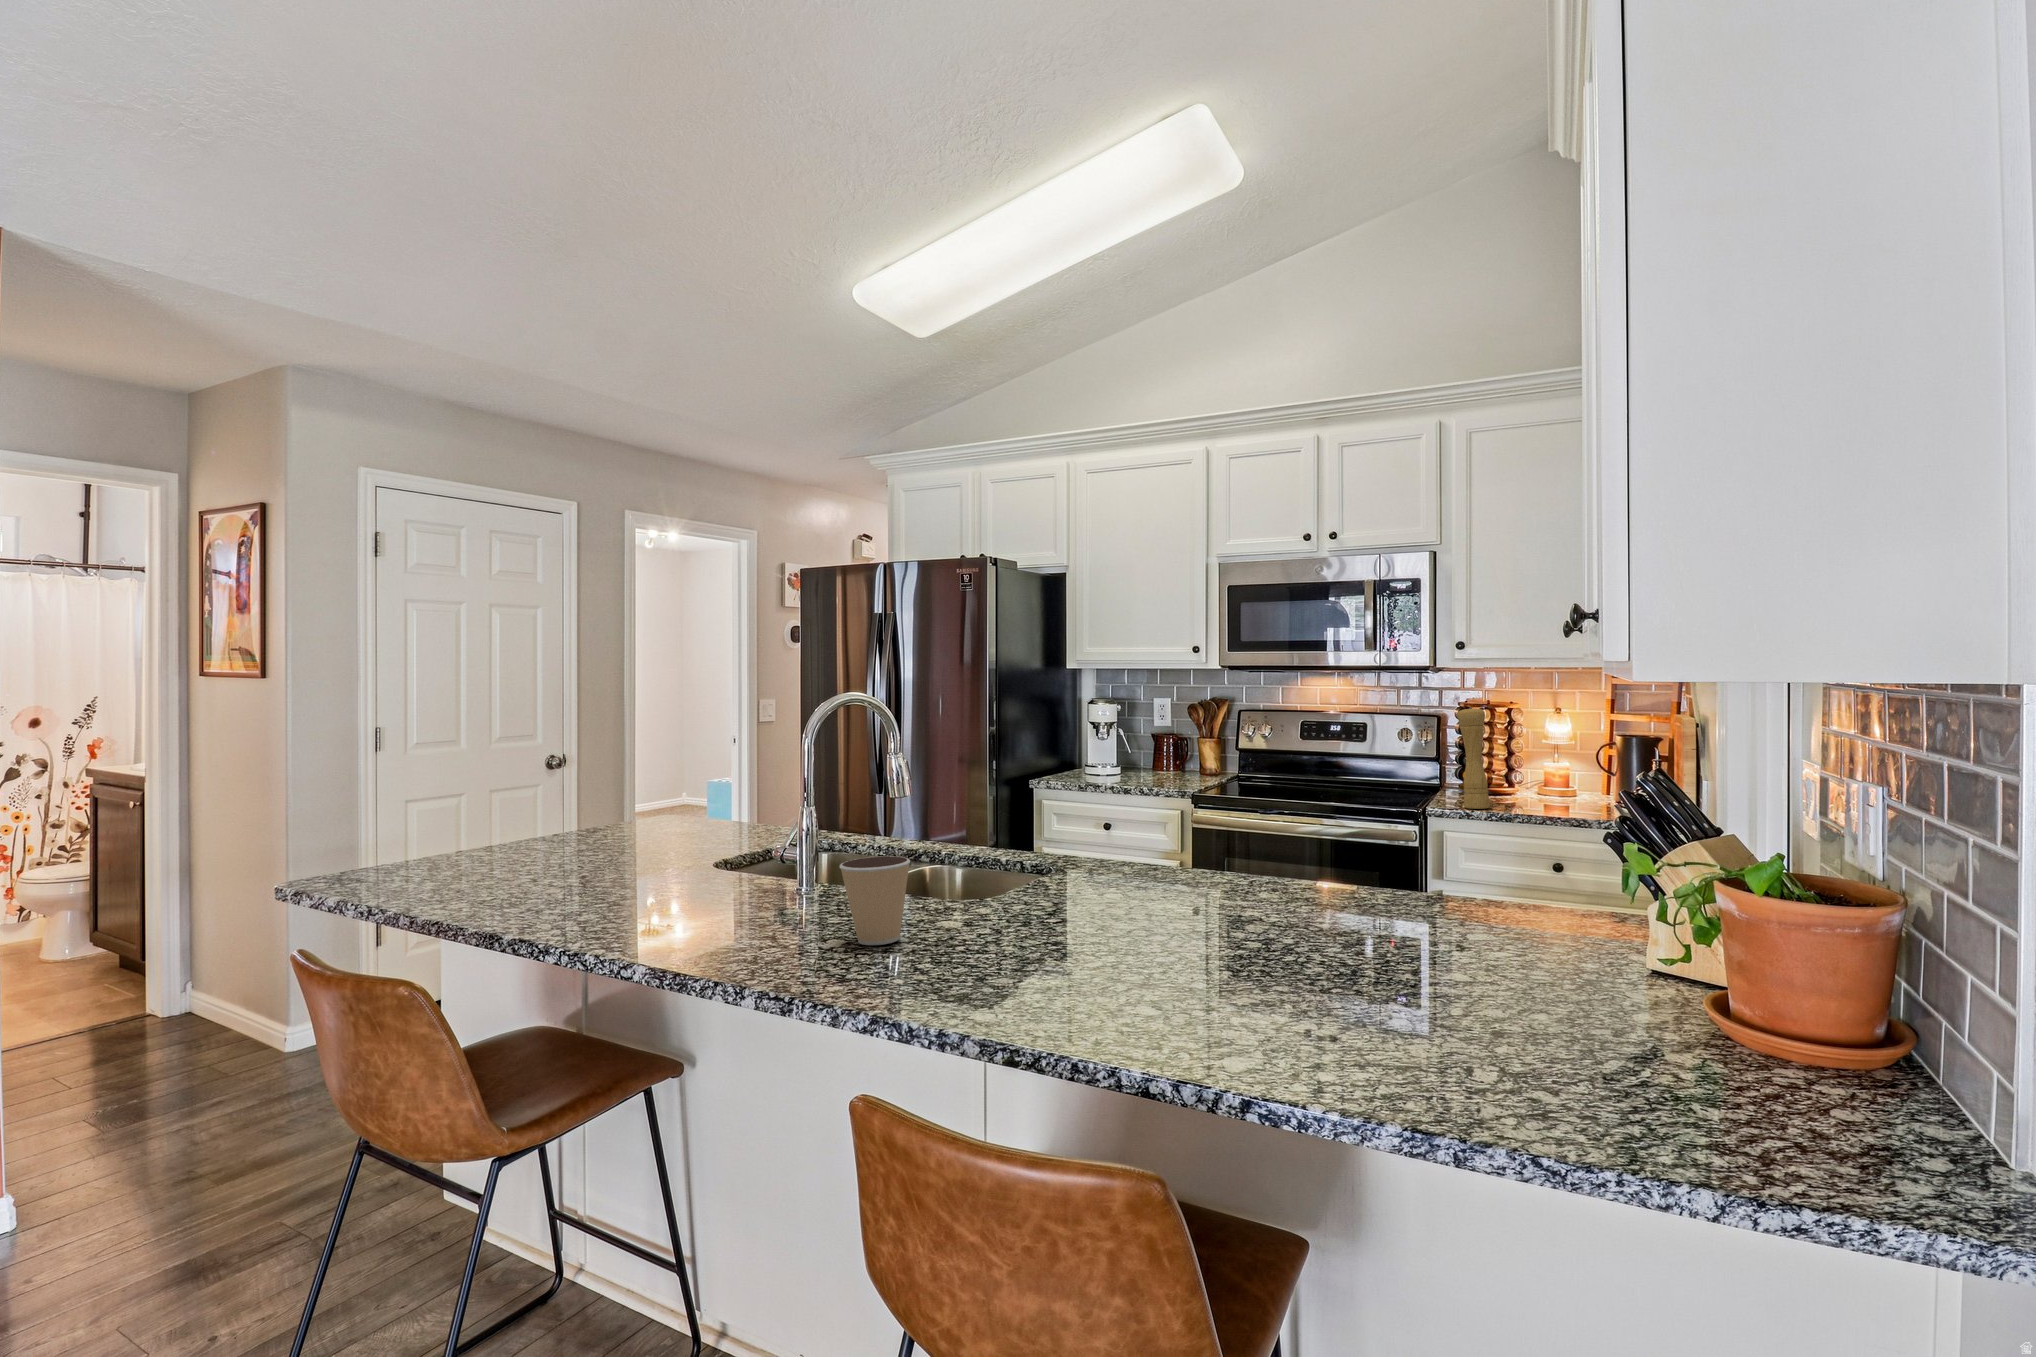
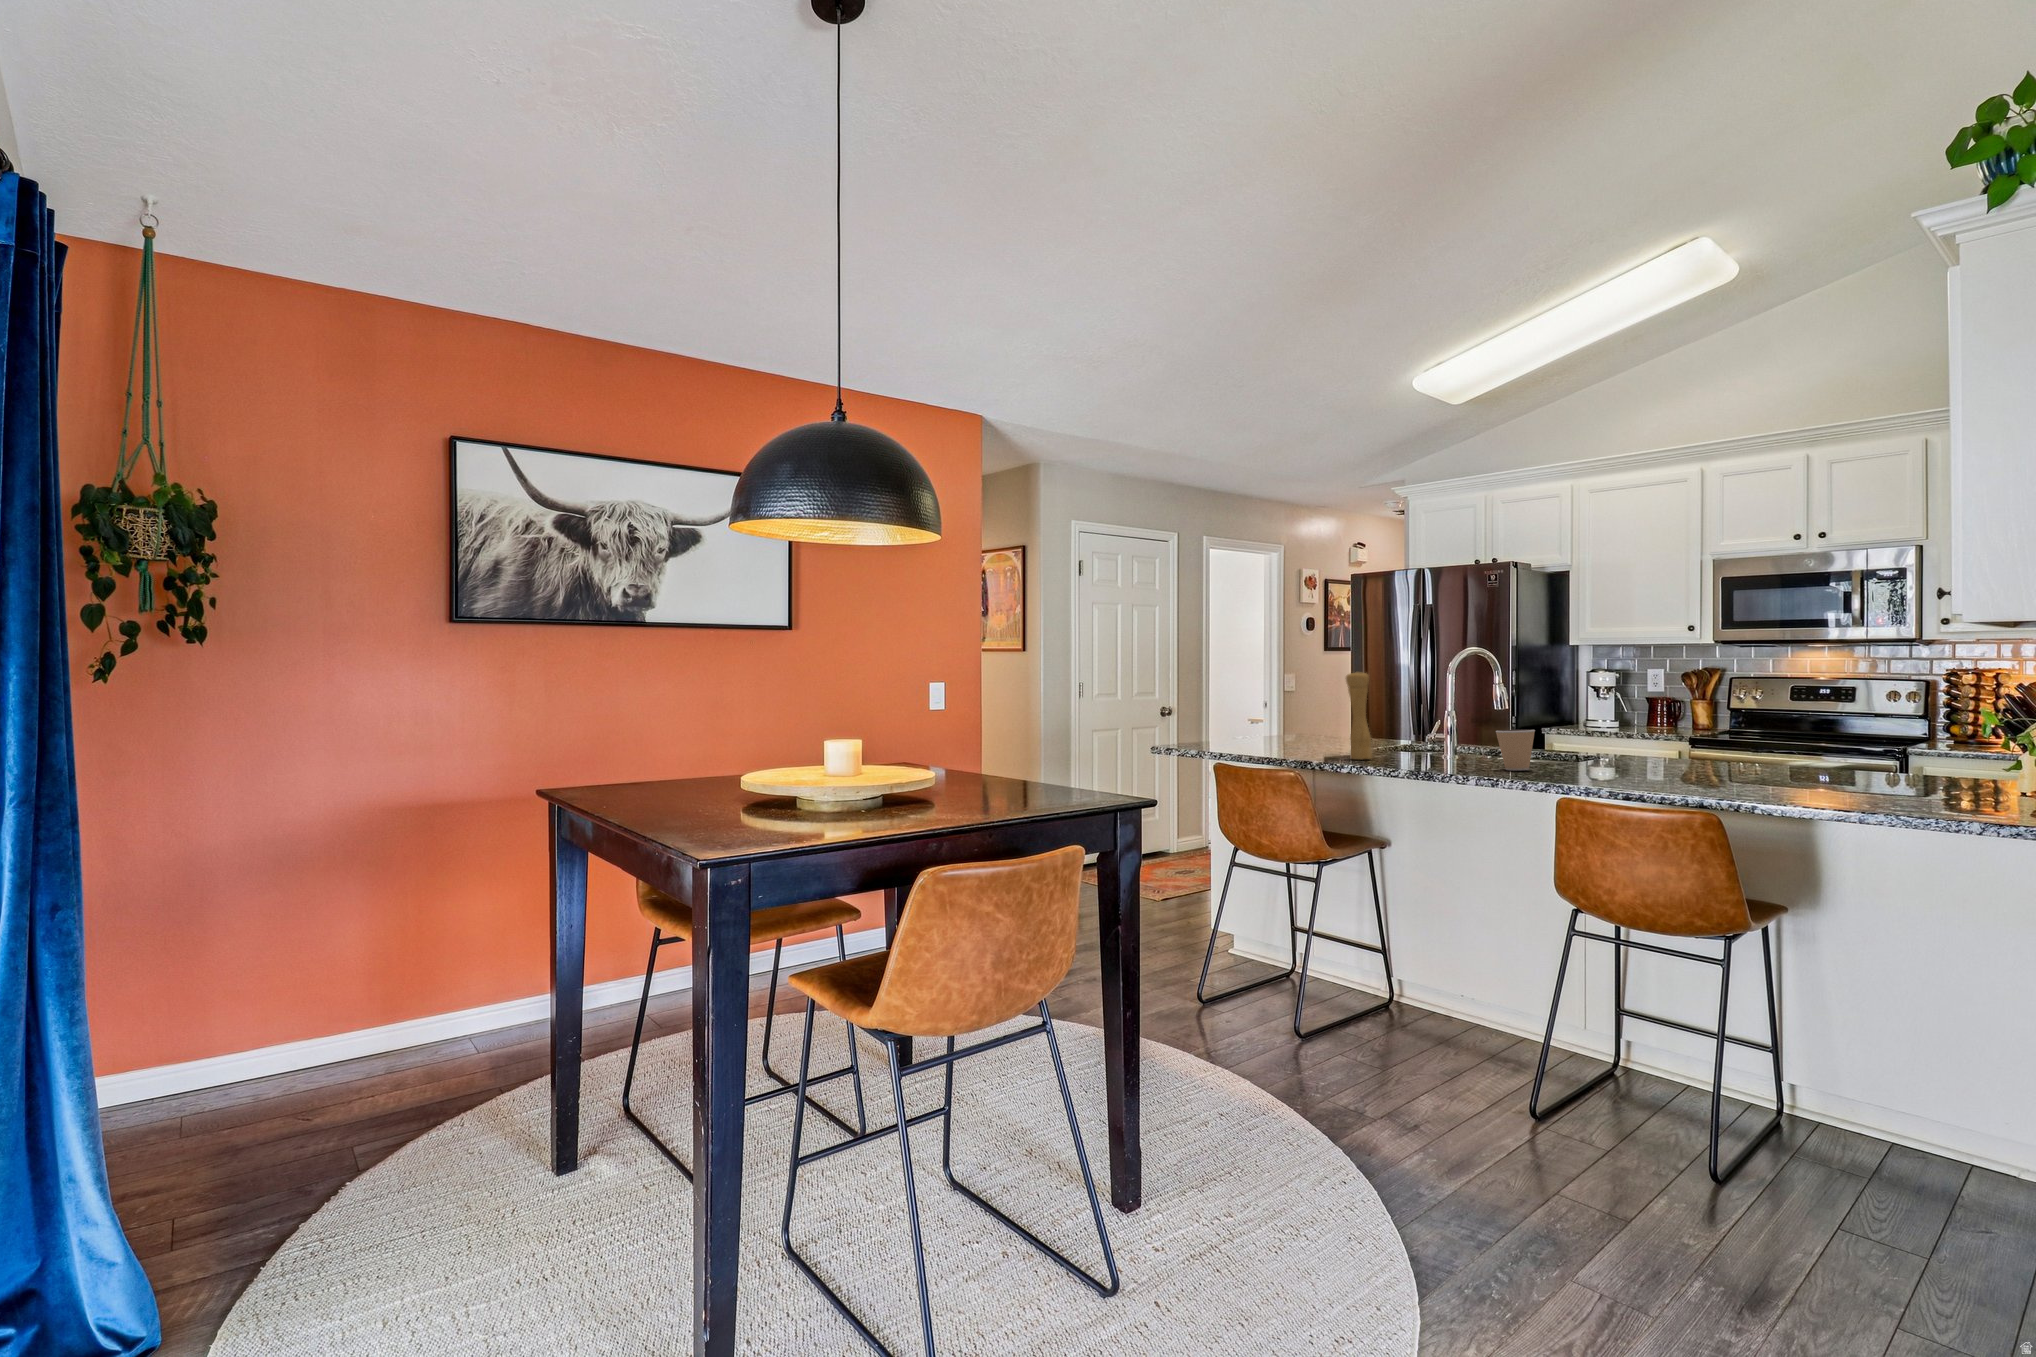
pepper mill: present [1457,707,1490,809] -> present [1346,672,1372,760]

